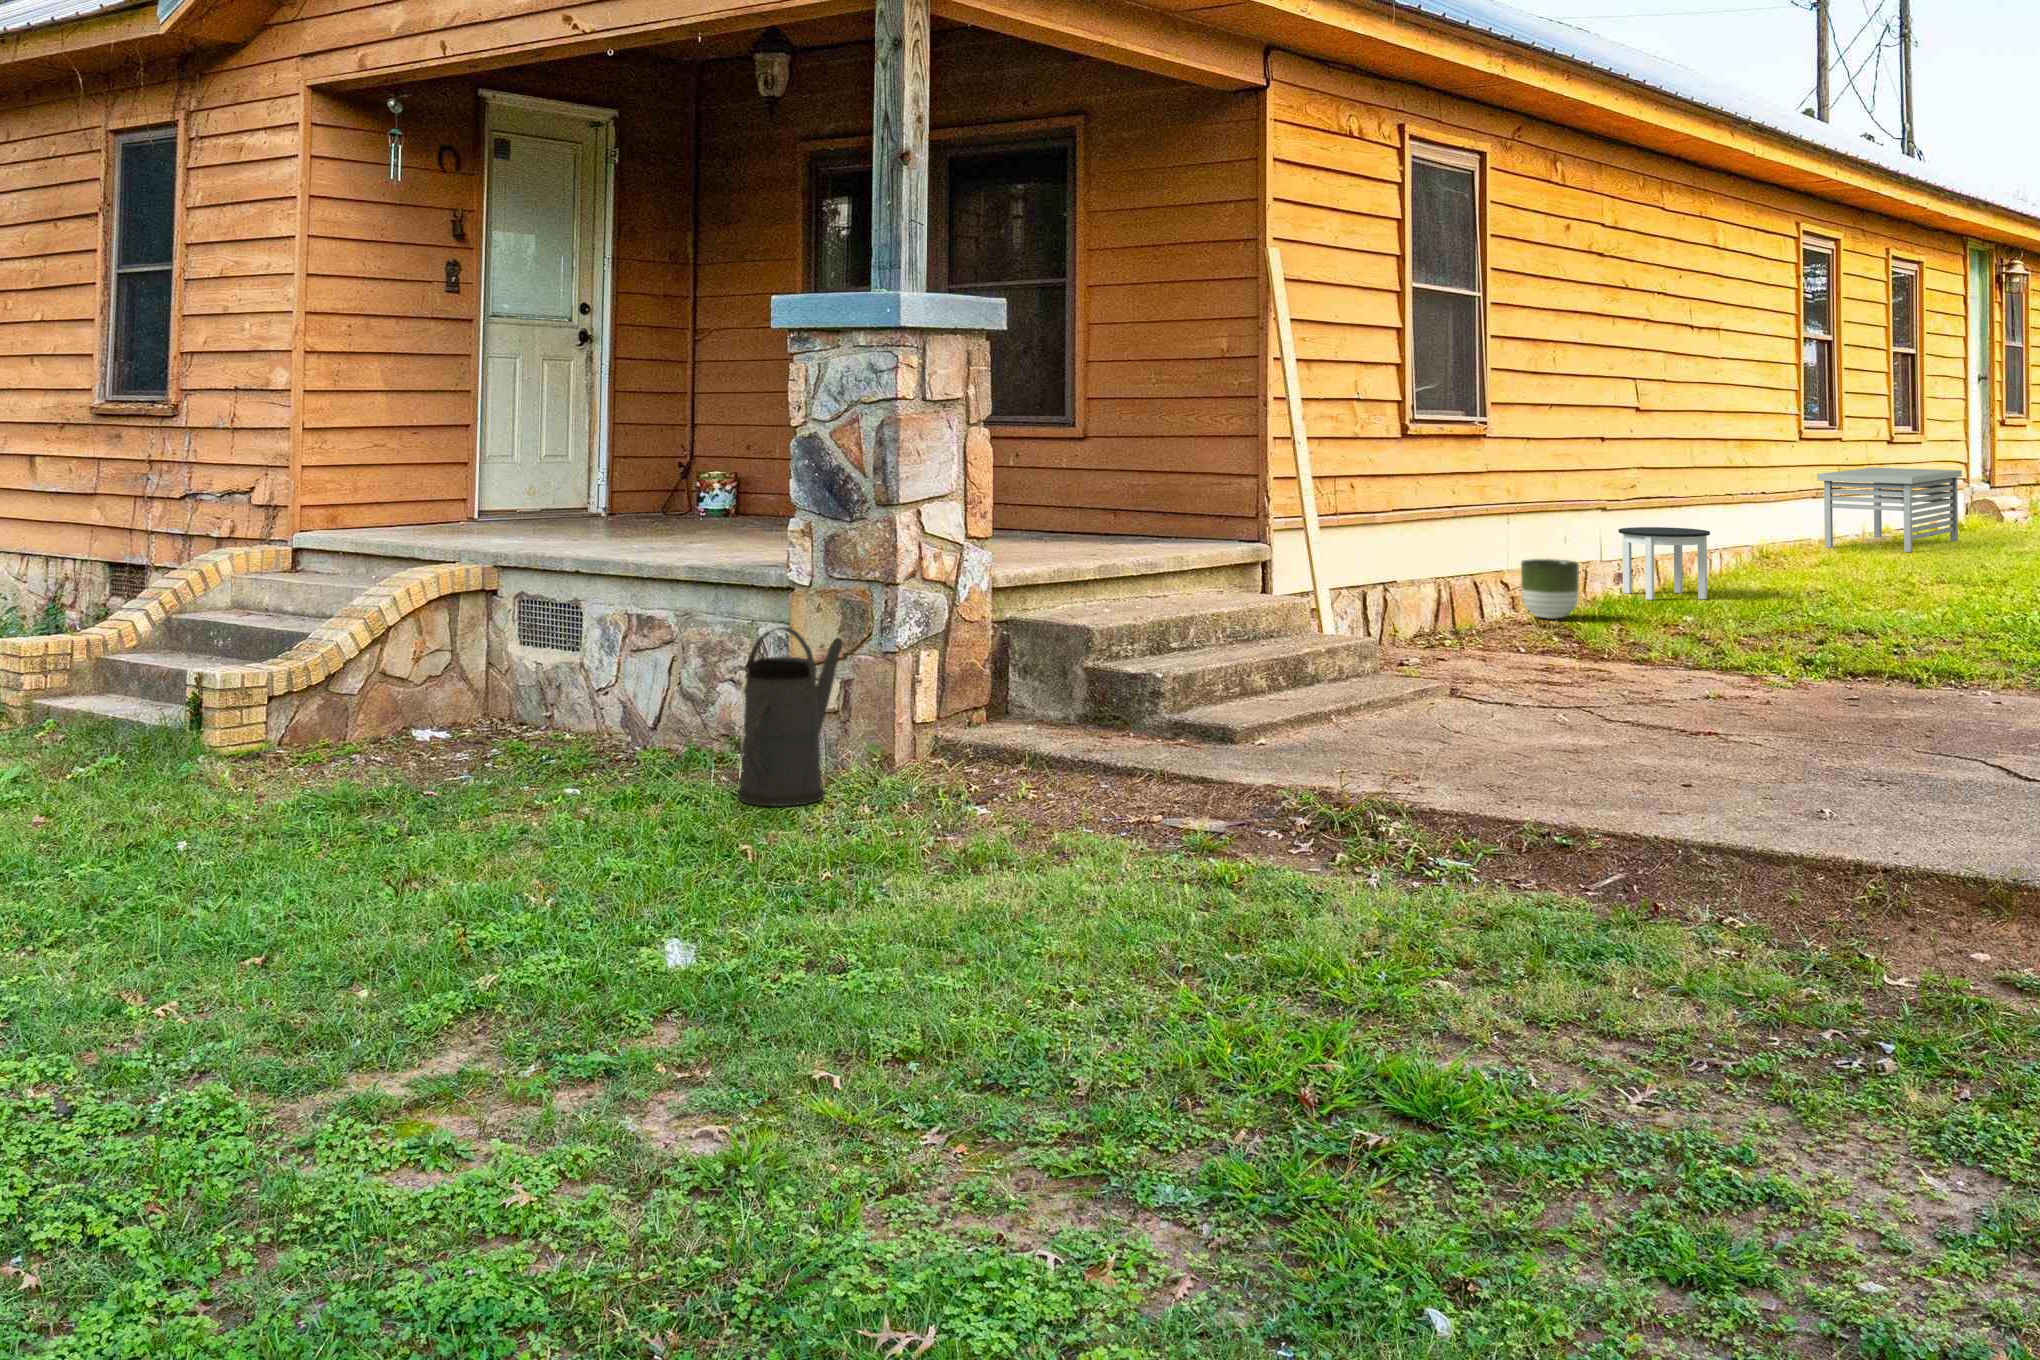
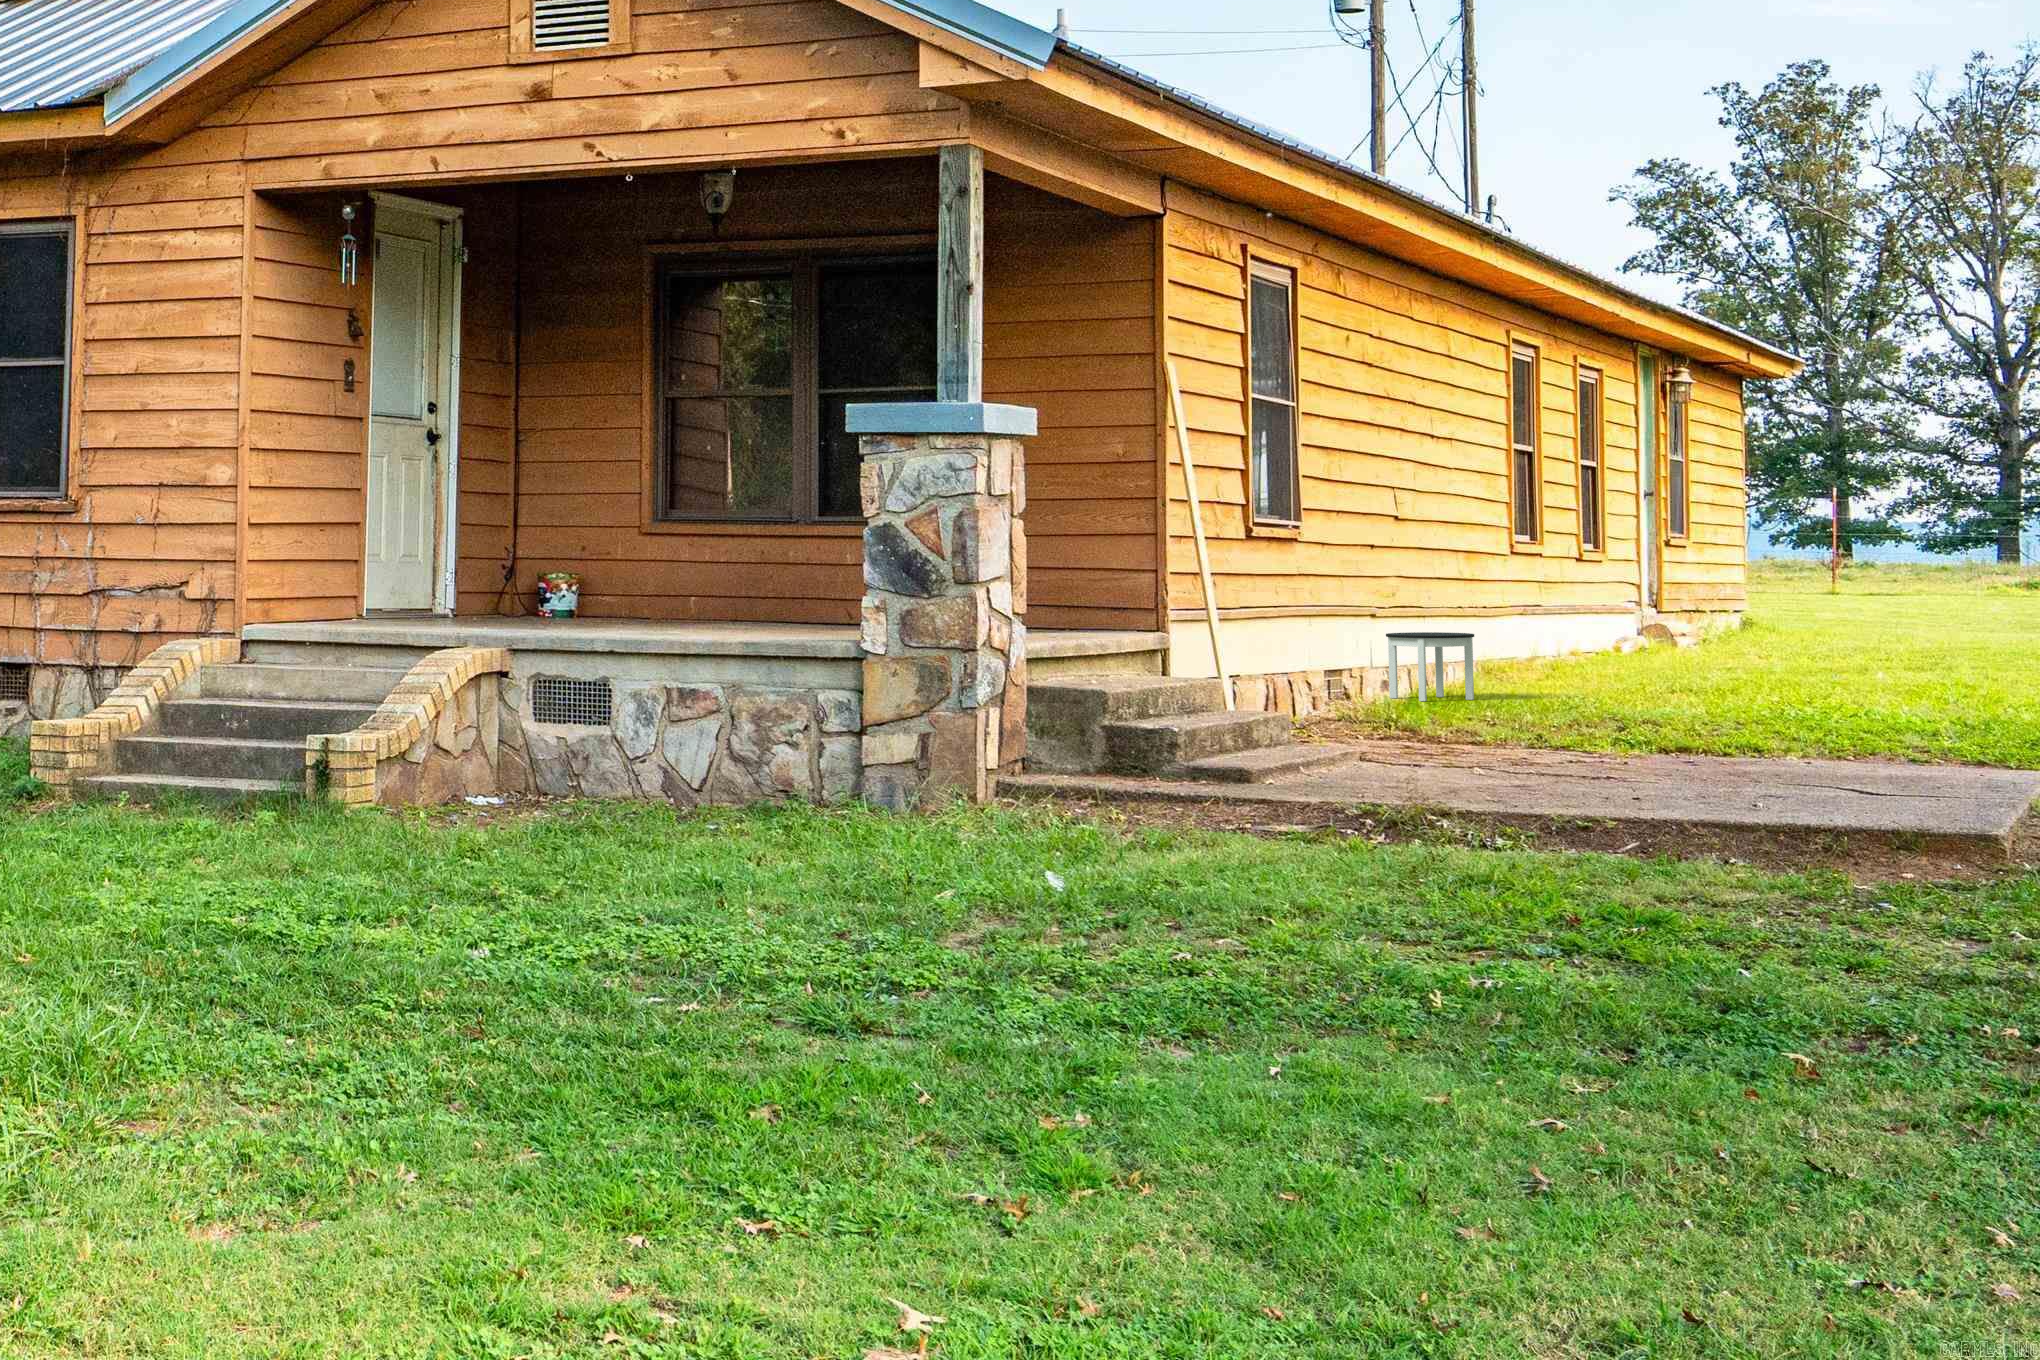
storage bench: present [1817,468,1962,552] -> none [1515,585,1647,667]
planter: present [1521,559,1579,619] -> none [1327,658,1382,713]
watering can: present [738,627,843,806] -> none [941,669,1011,809]

